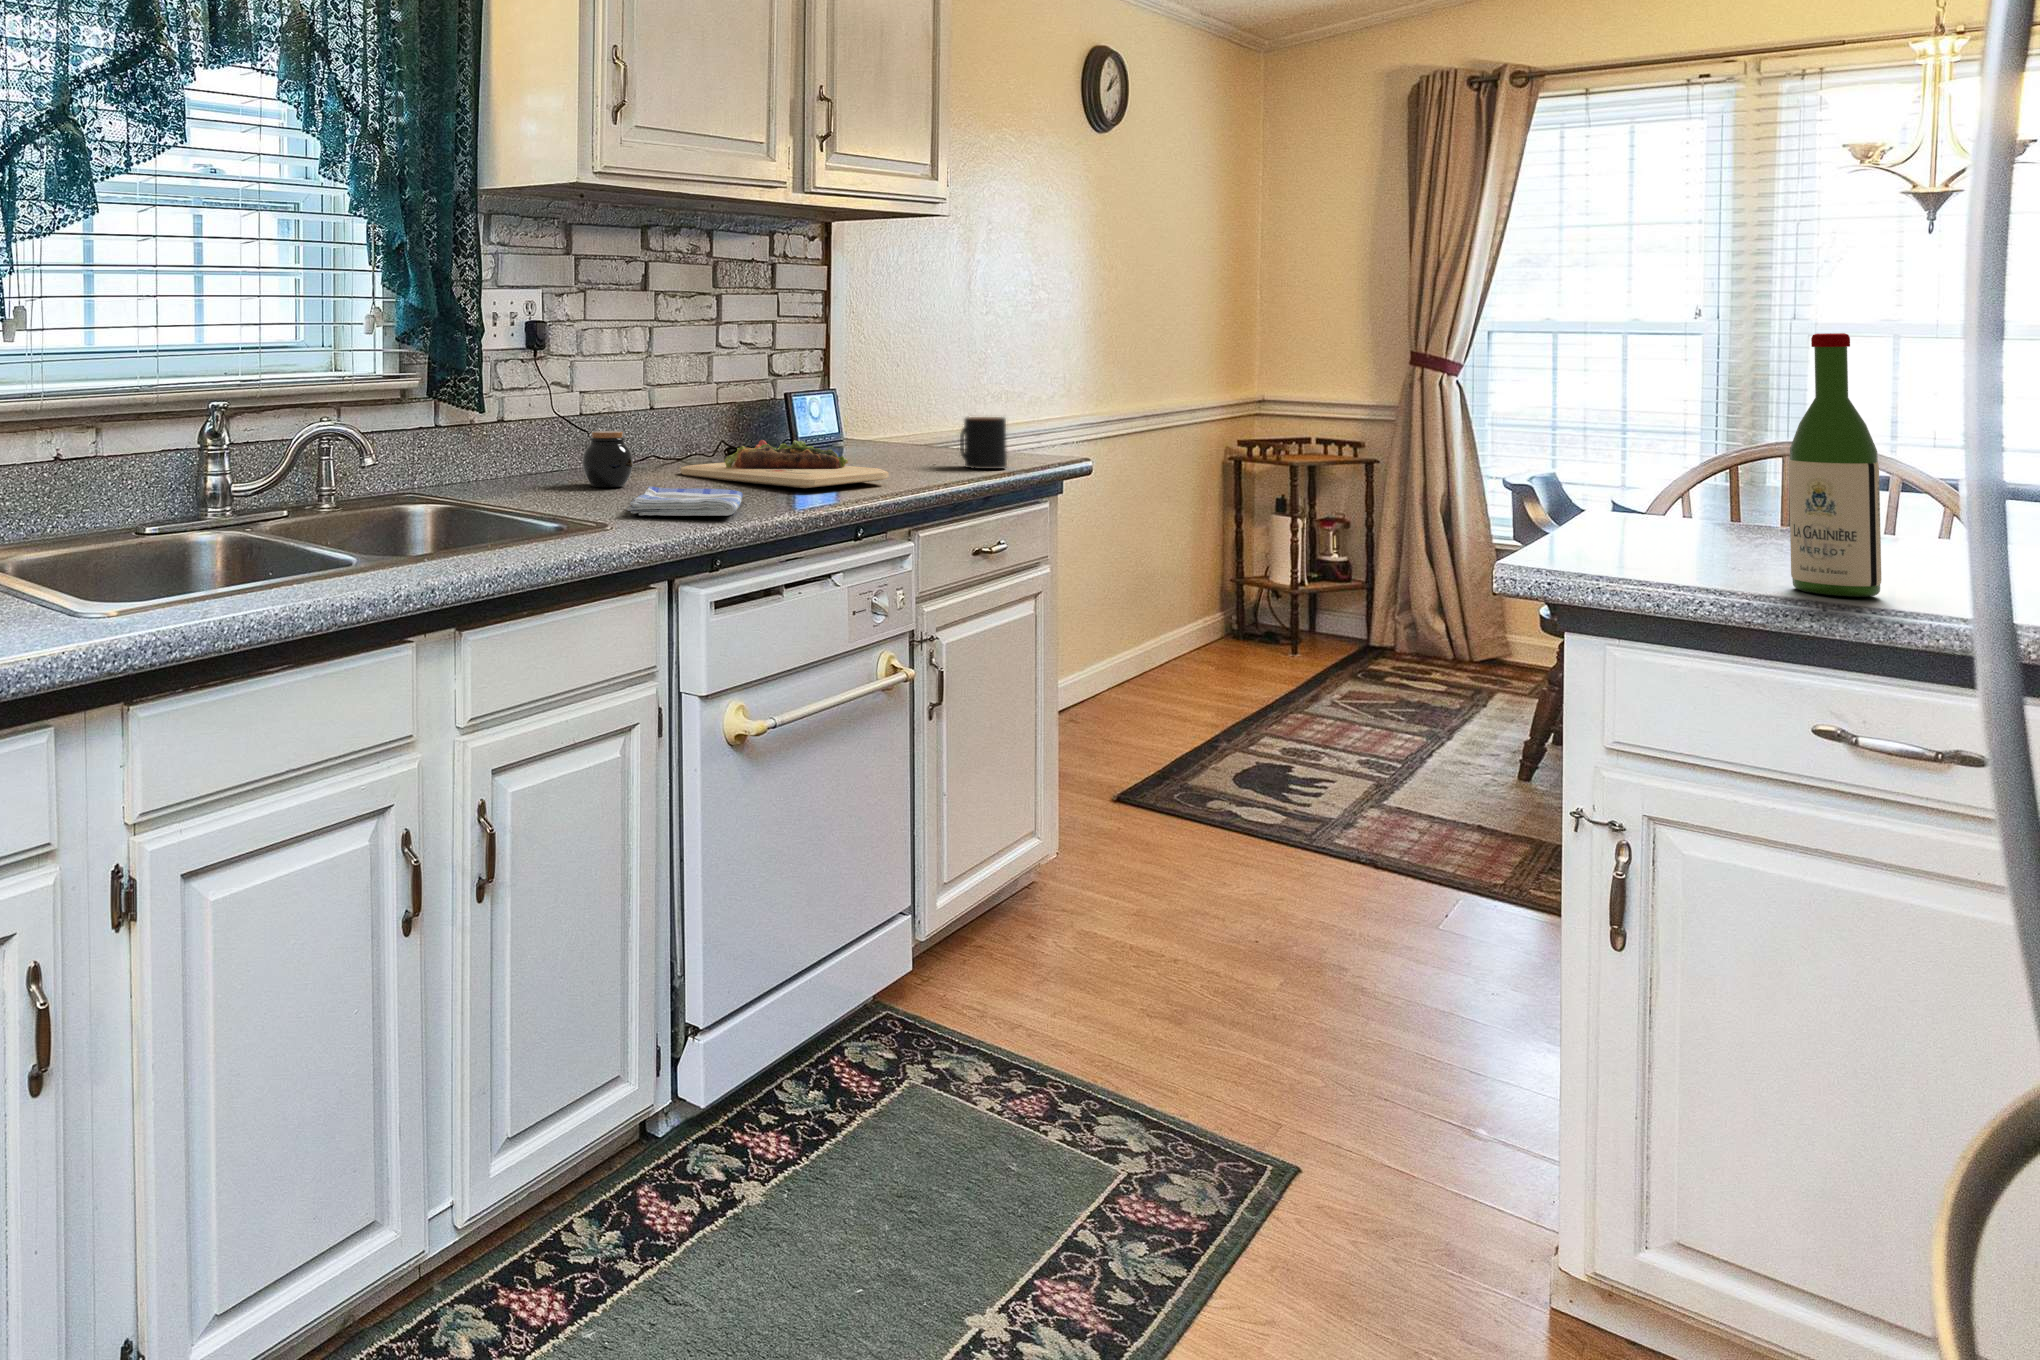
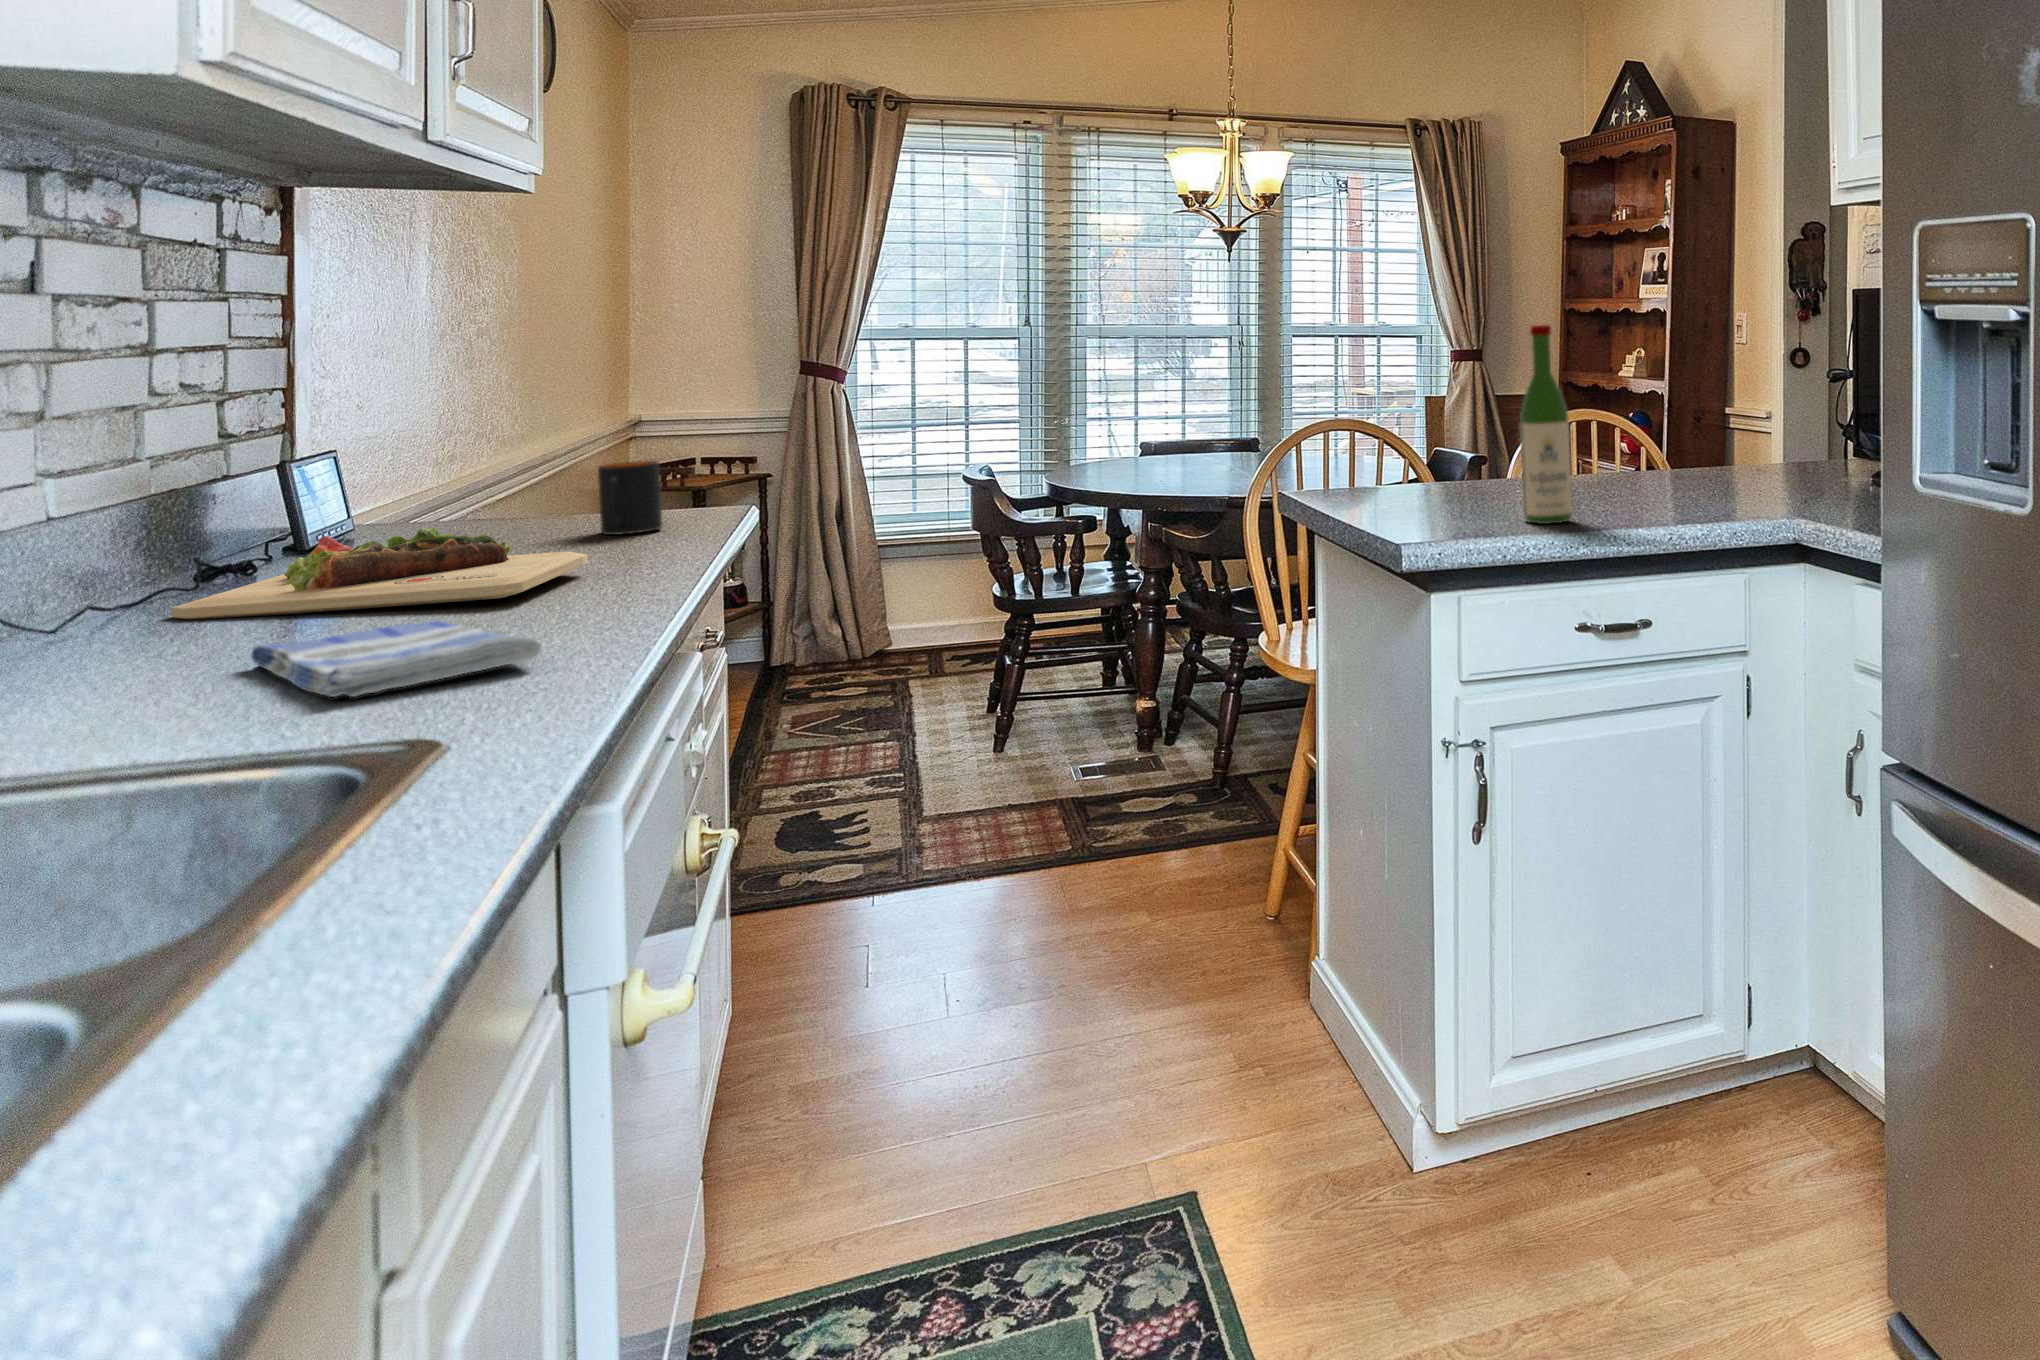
jar: present [583,431,633,487] -> none [20,556,153,672]

